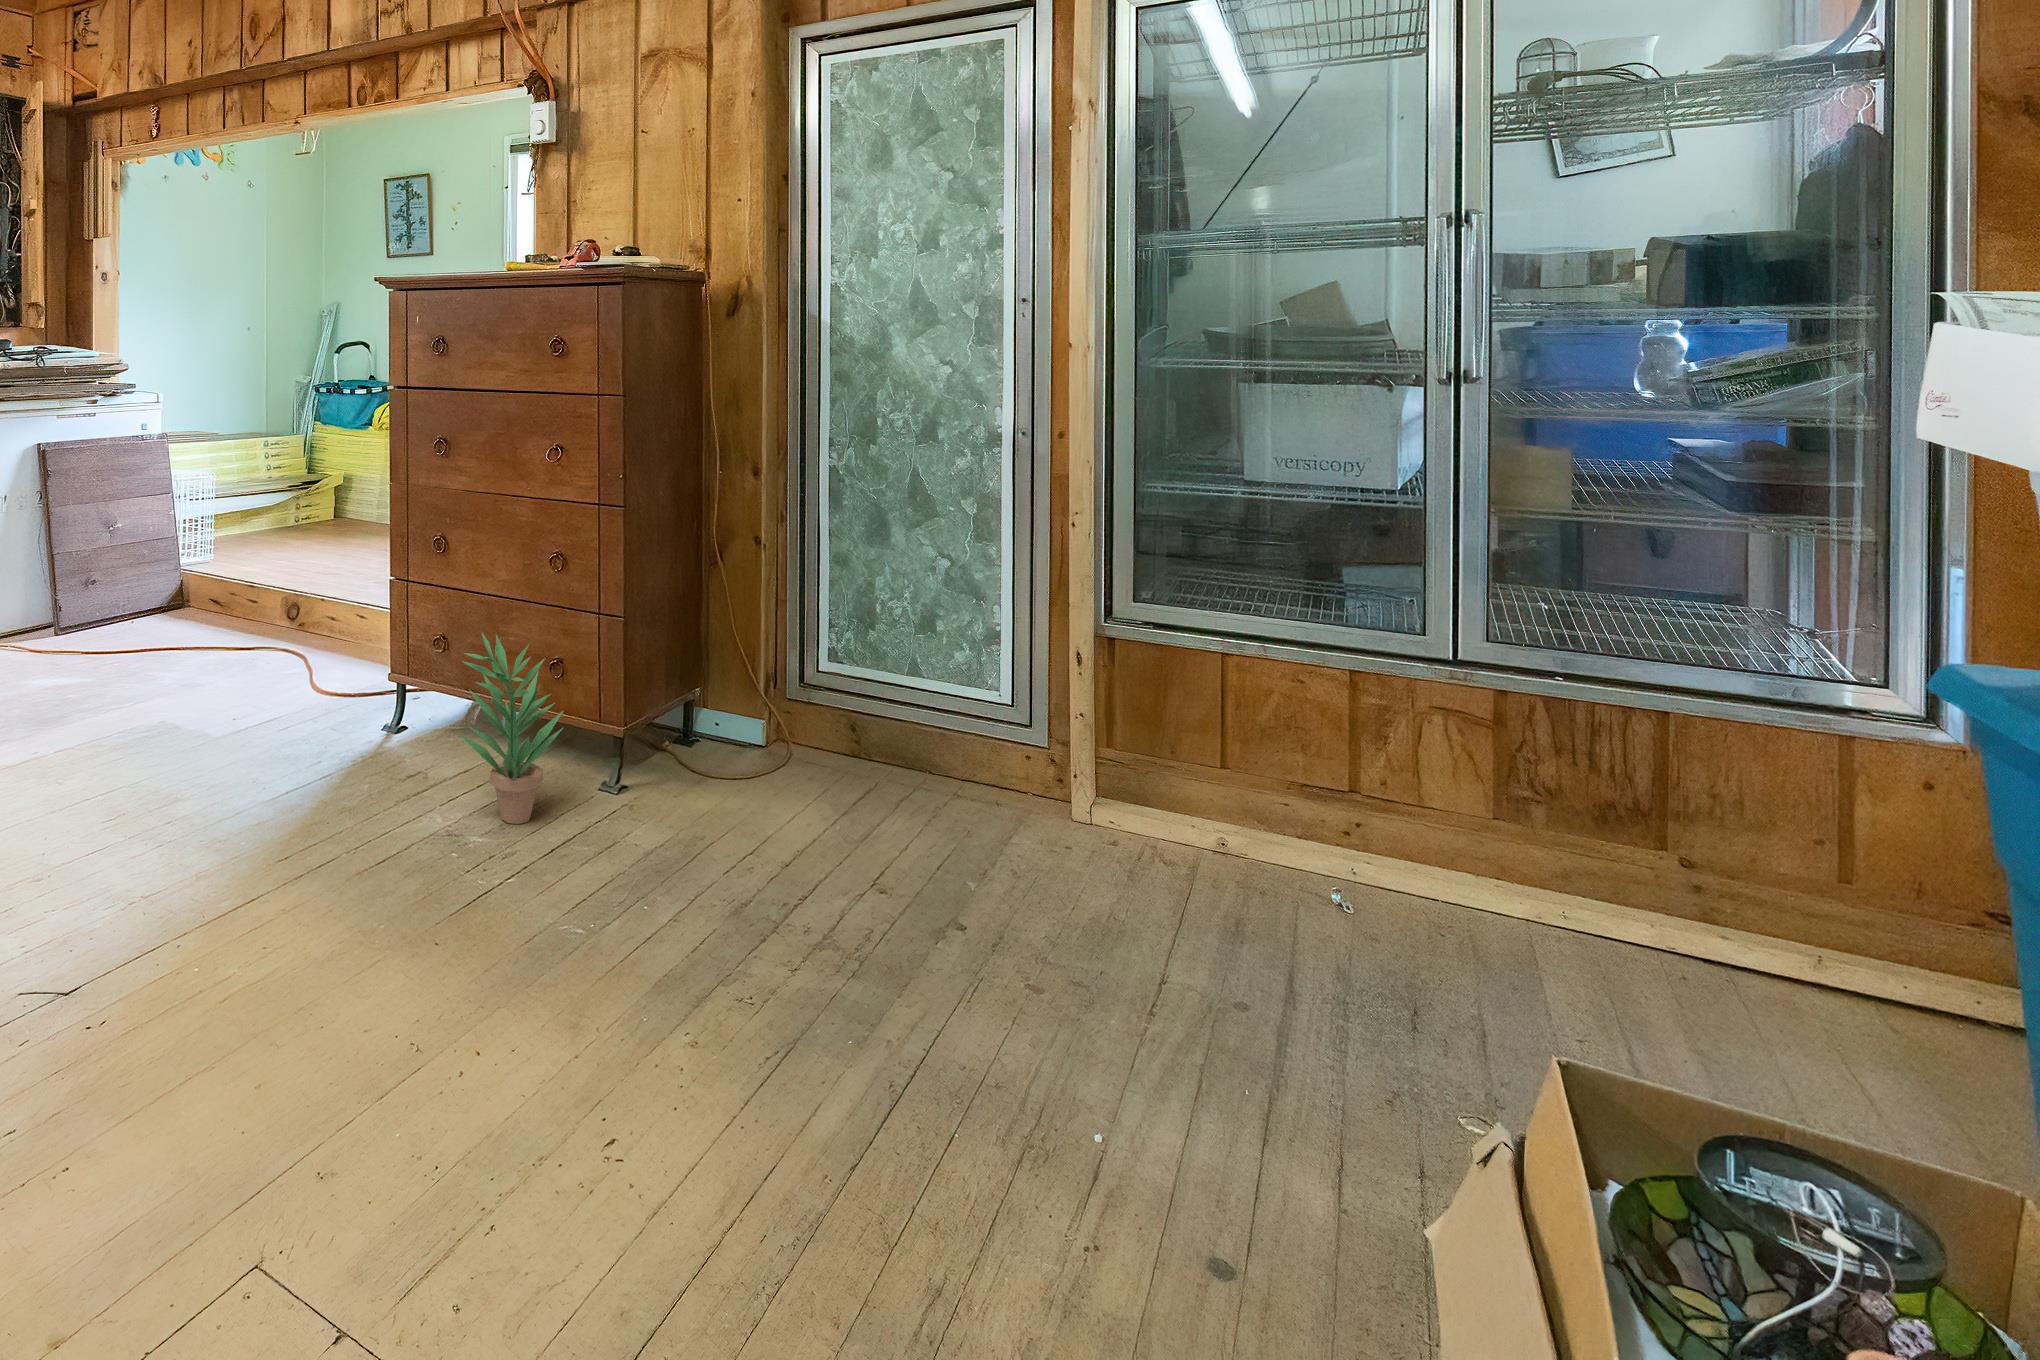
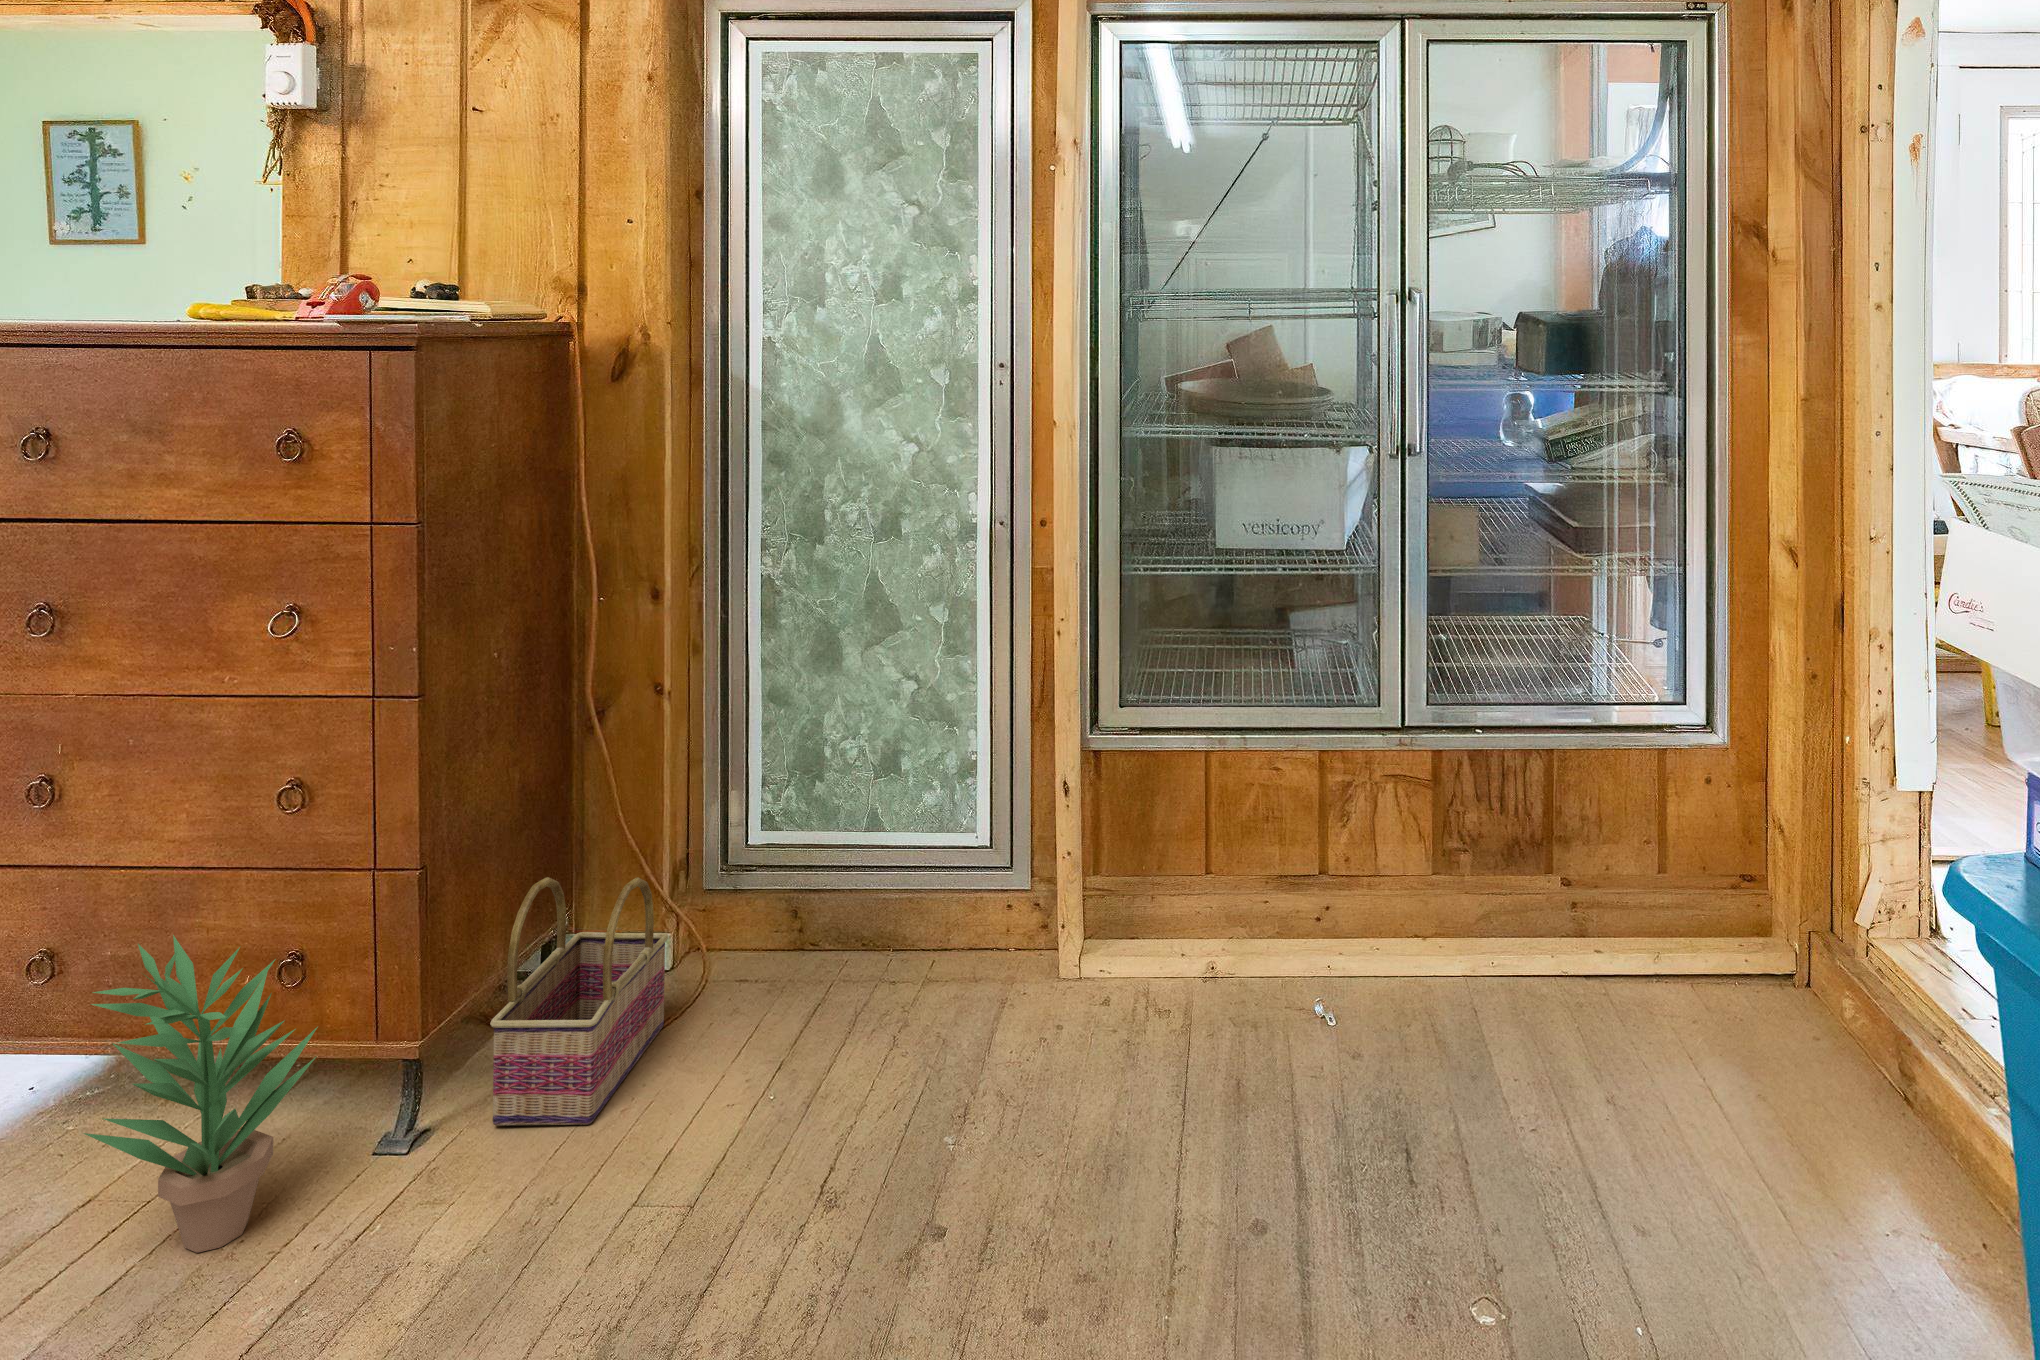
basket: none [656,653,765,821] -> present [490,877,668,1126]

